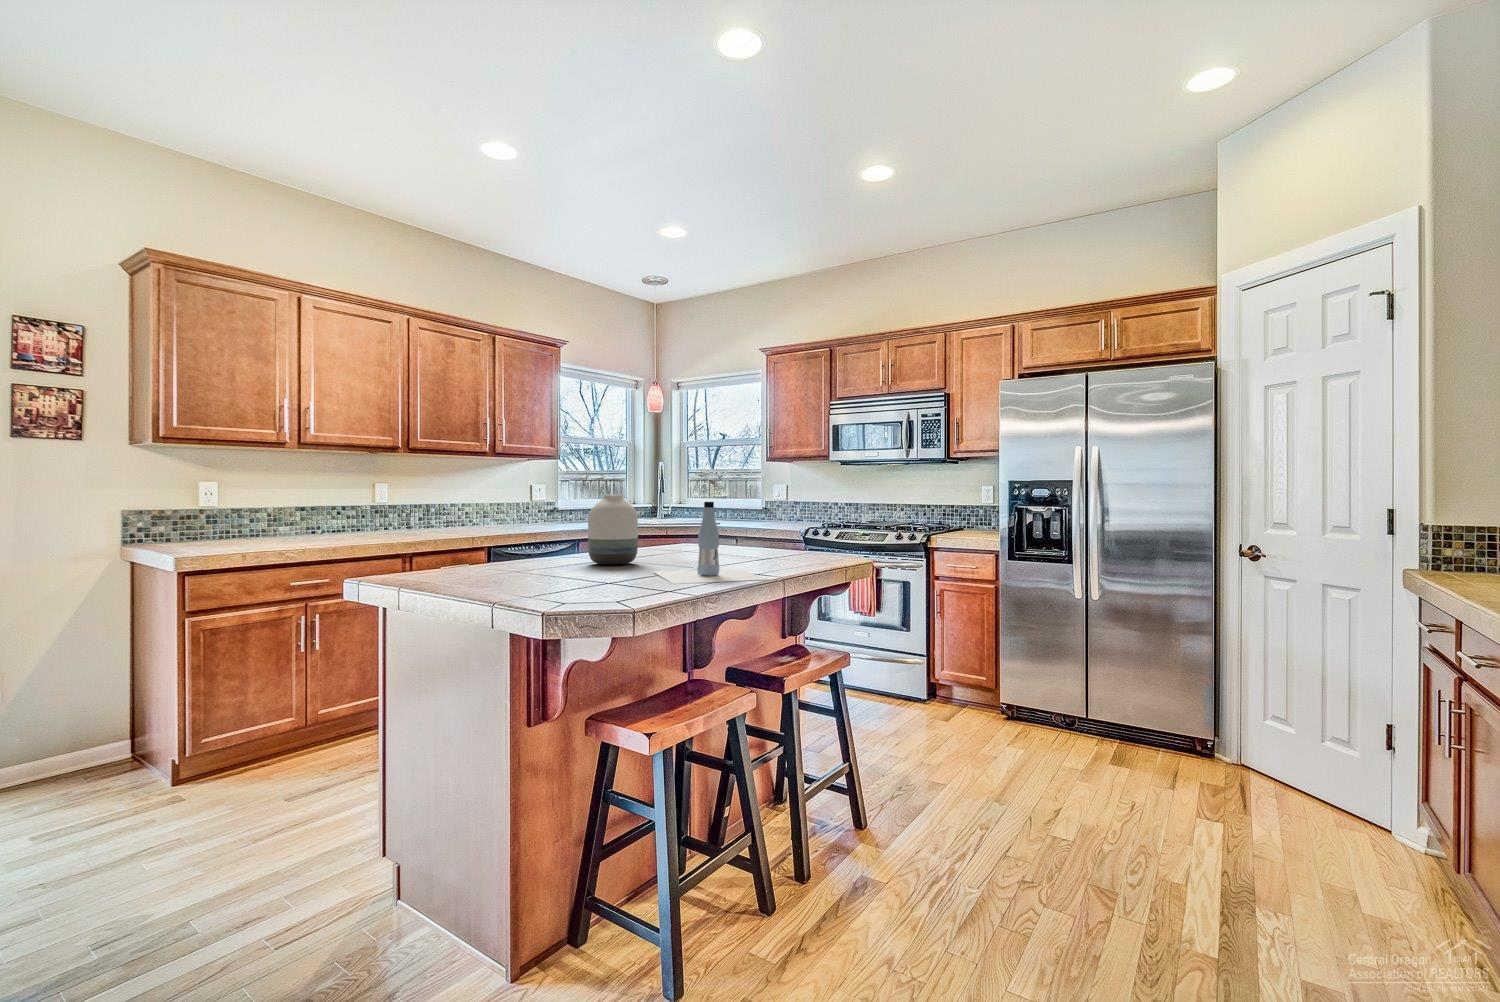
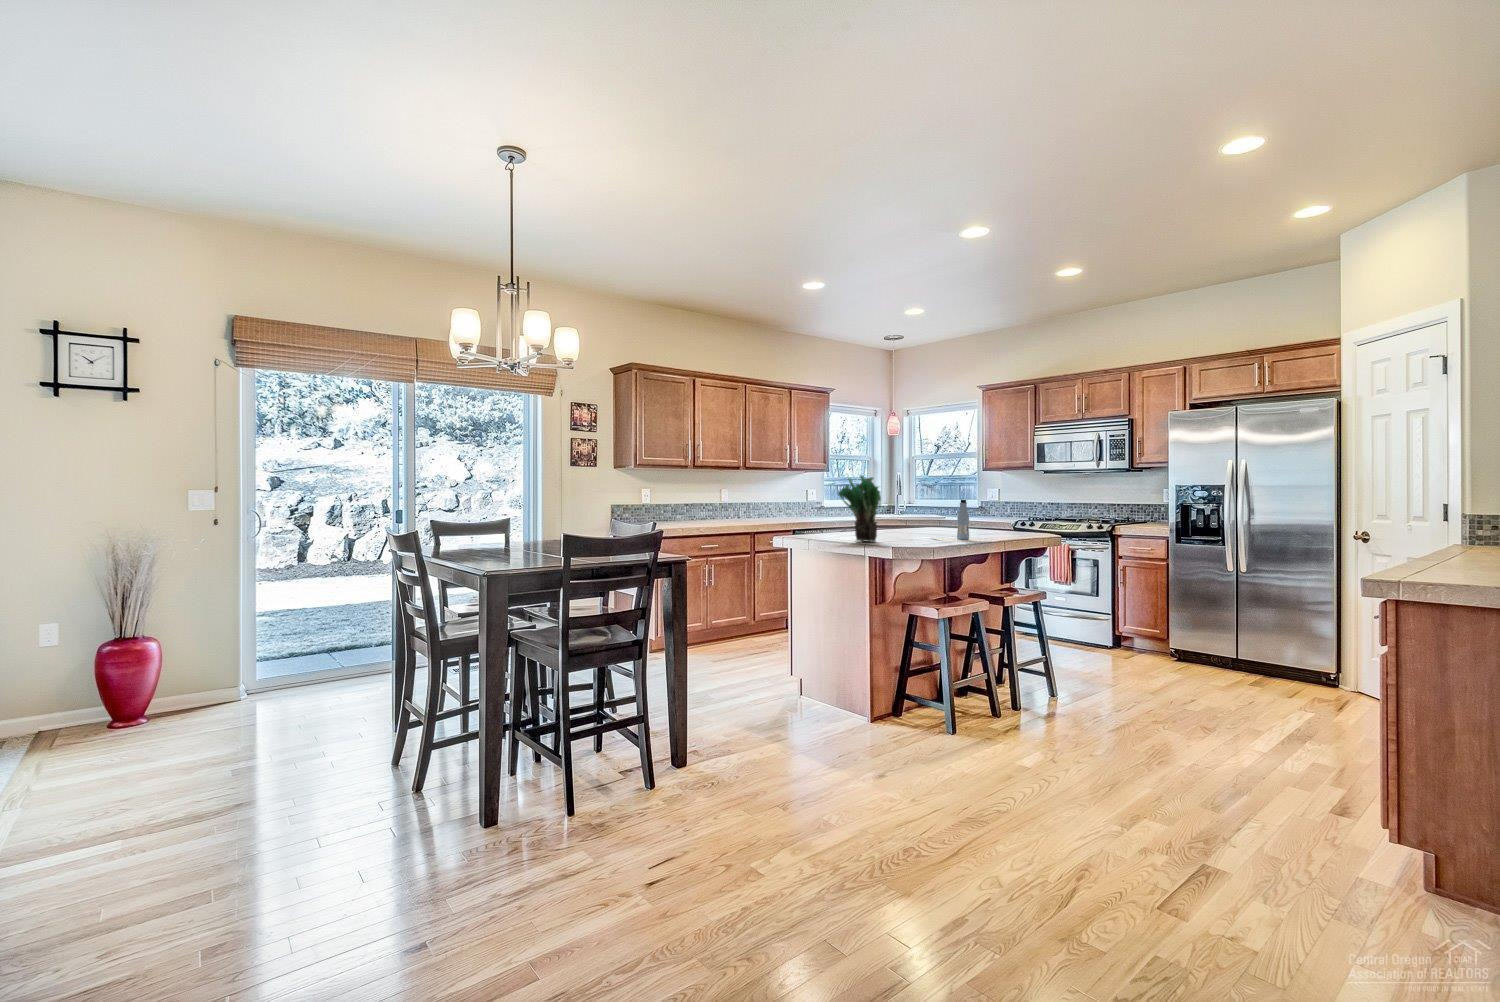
potted plant: none [436,452,541,591] -> present [838,476,881,542]
vase: present [588,495,638,565] -> none [888,496,916,535]

